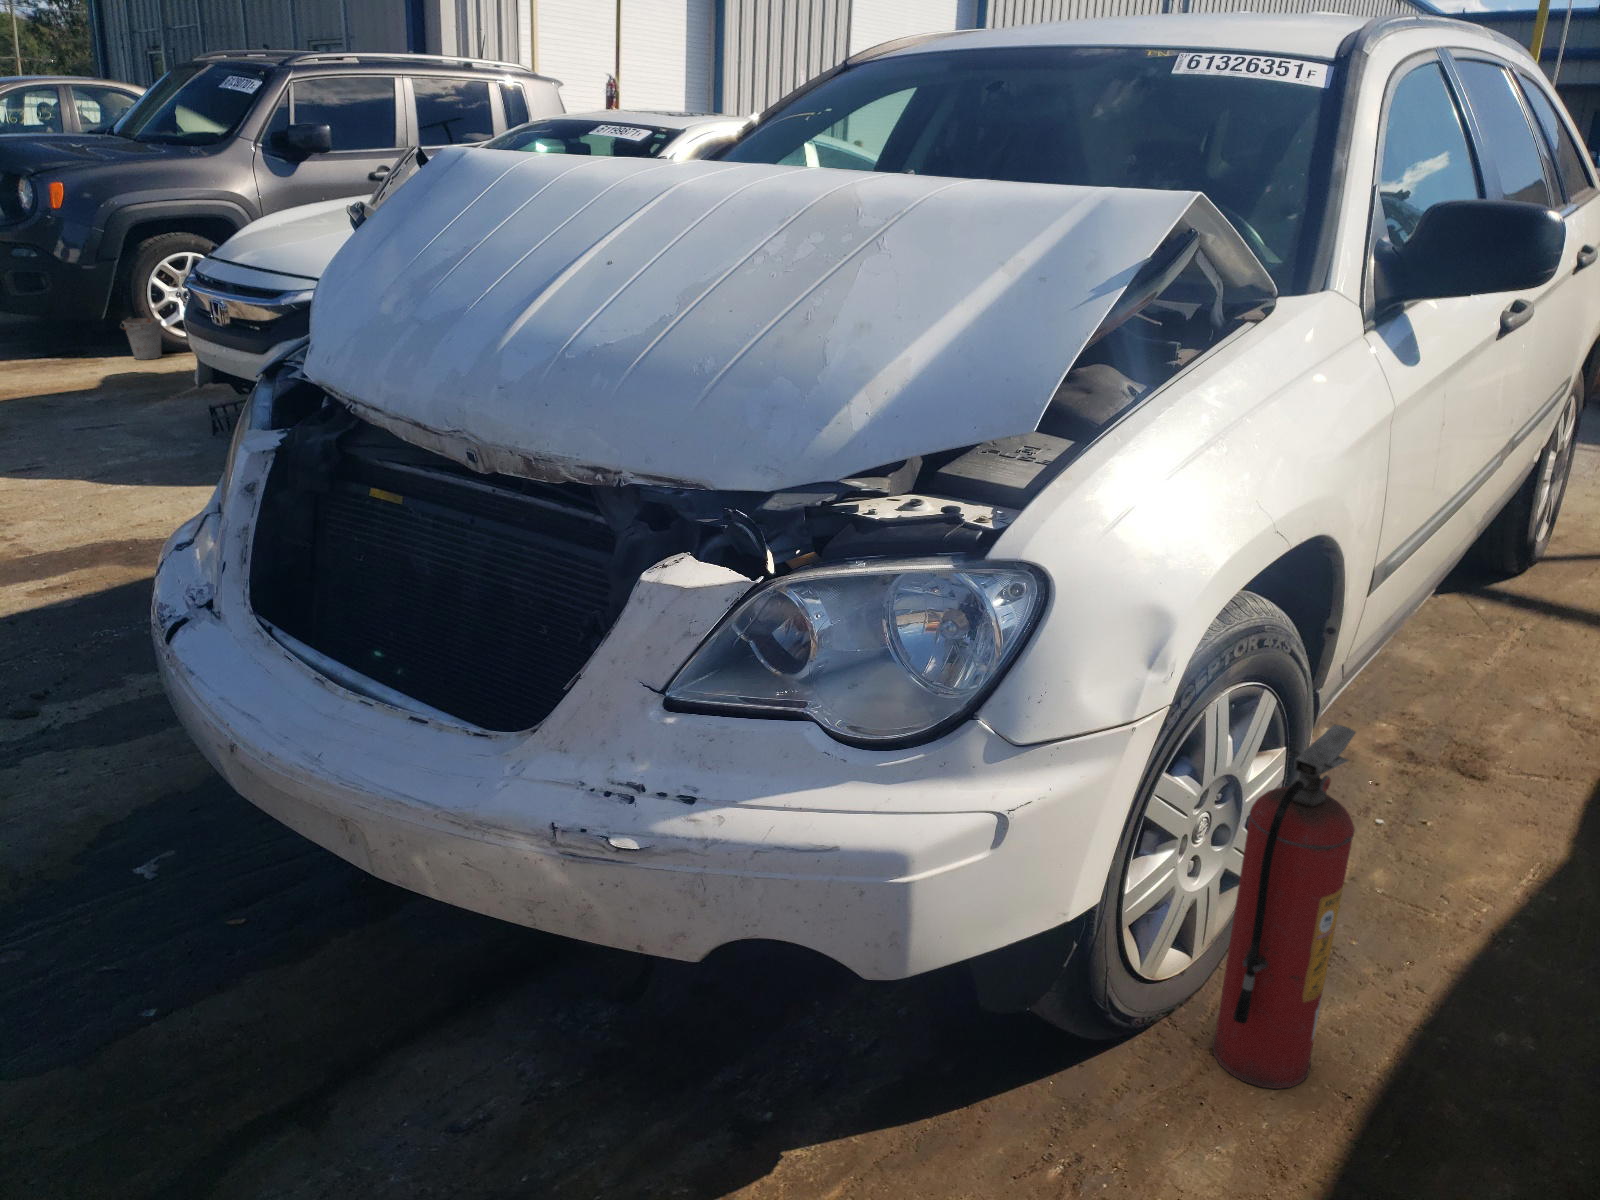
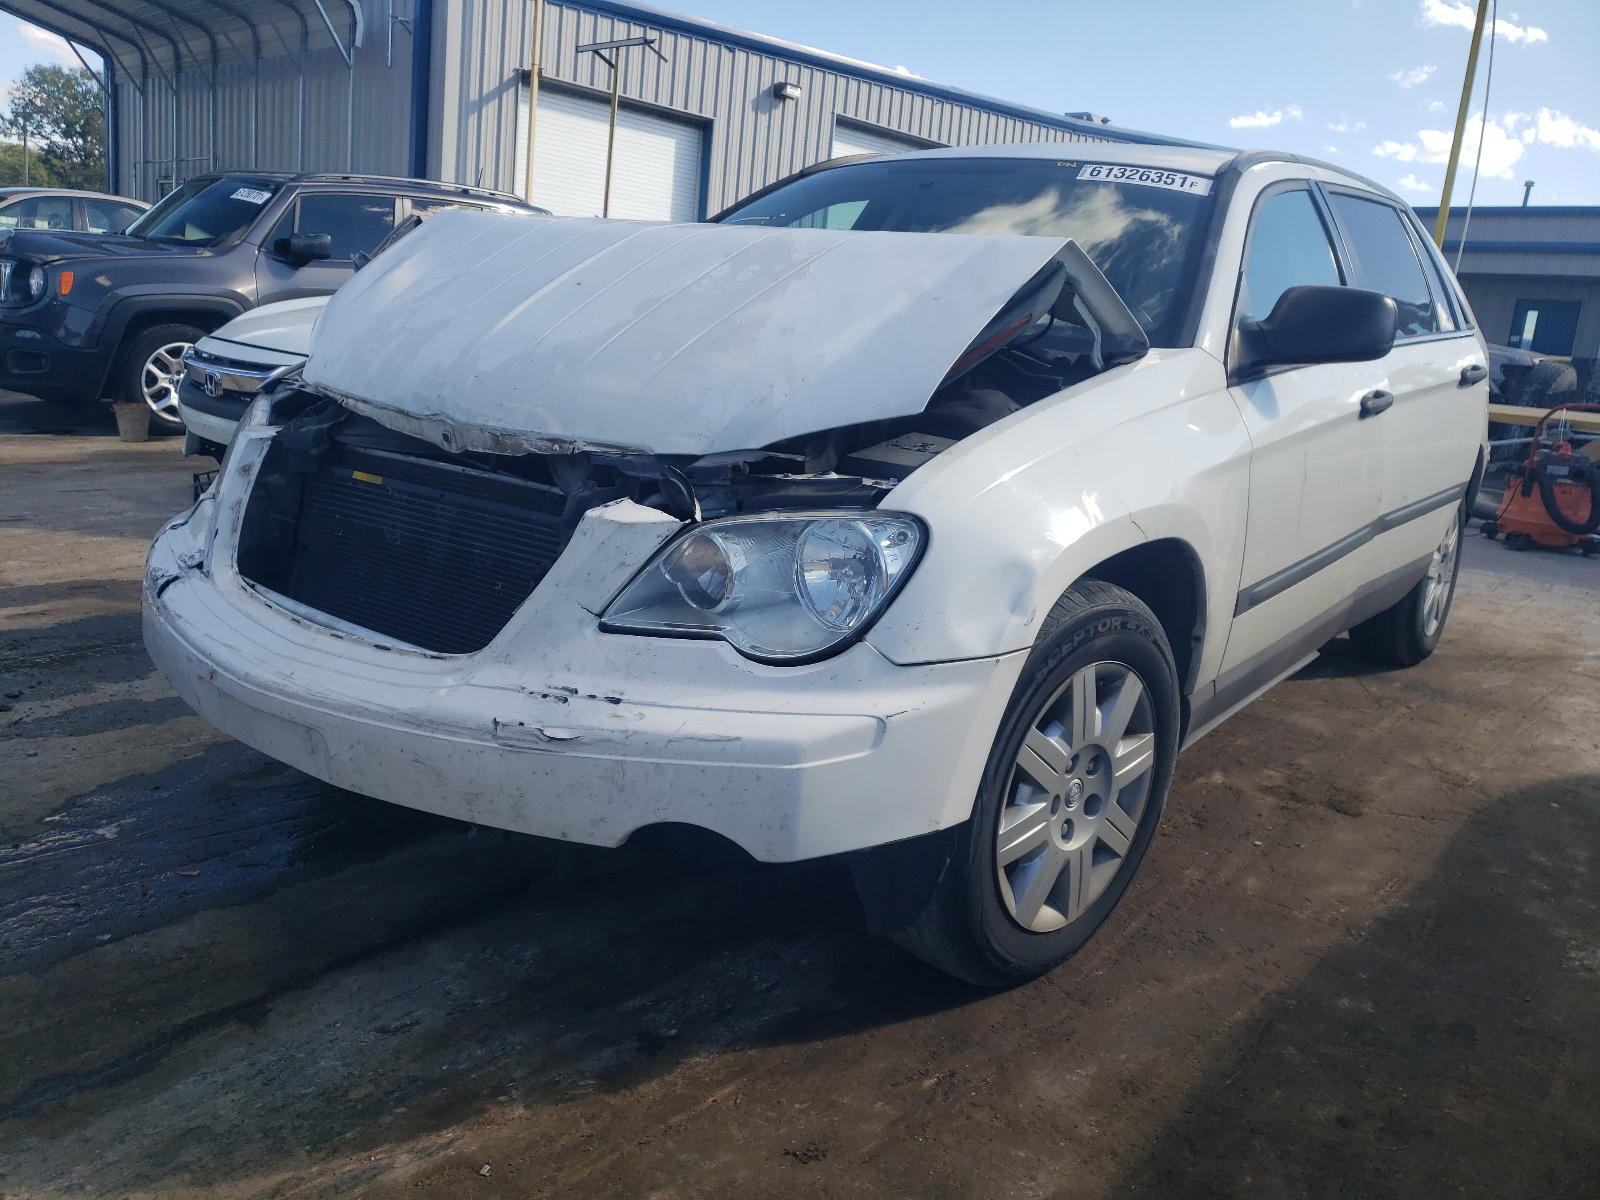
fire extinguisher: present [1212,725,1356,1089] -> none [1081,700,1204,1032]

